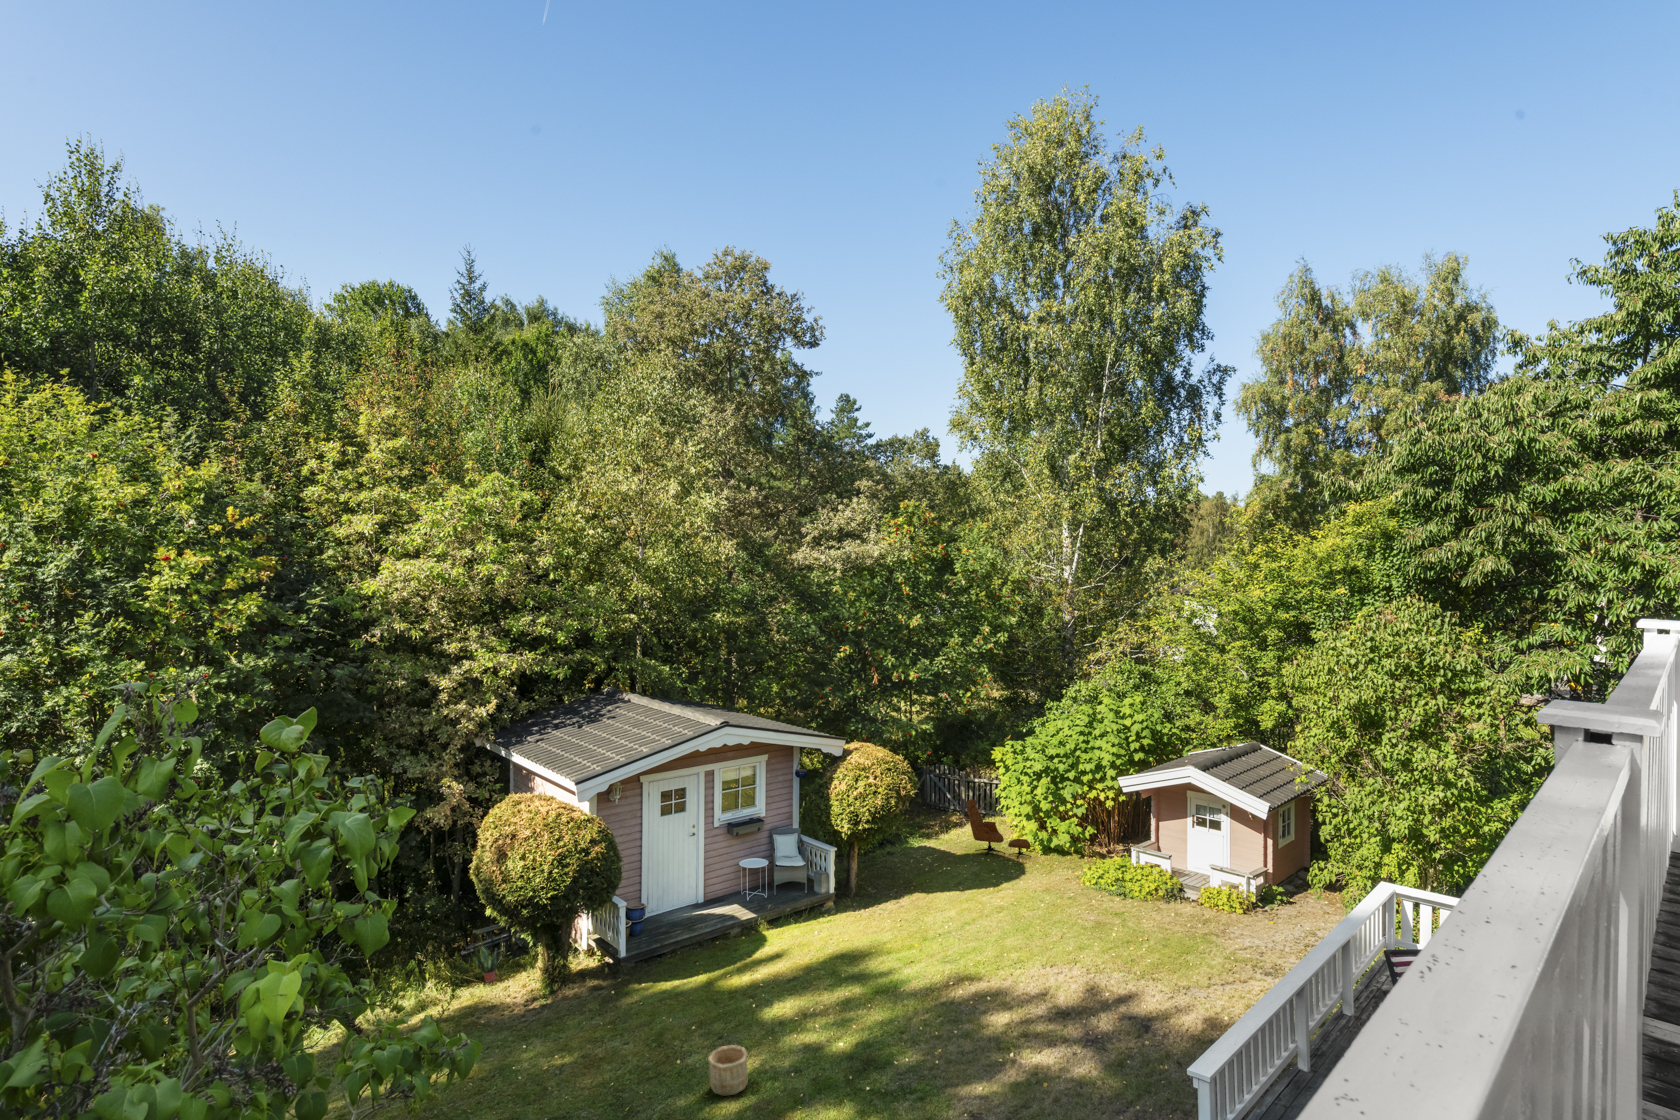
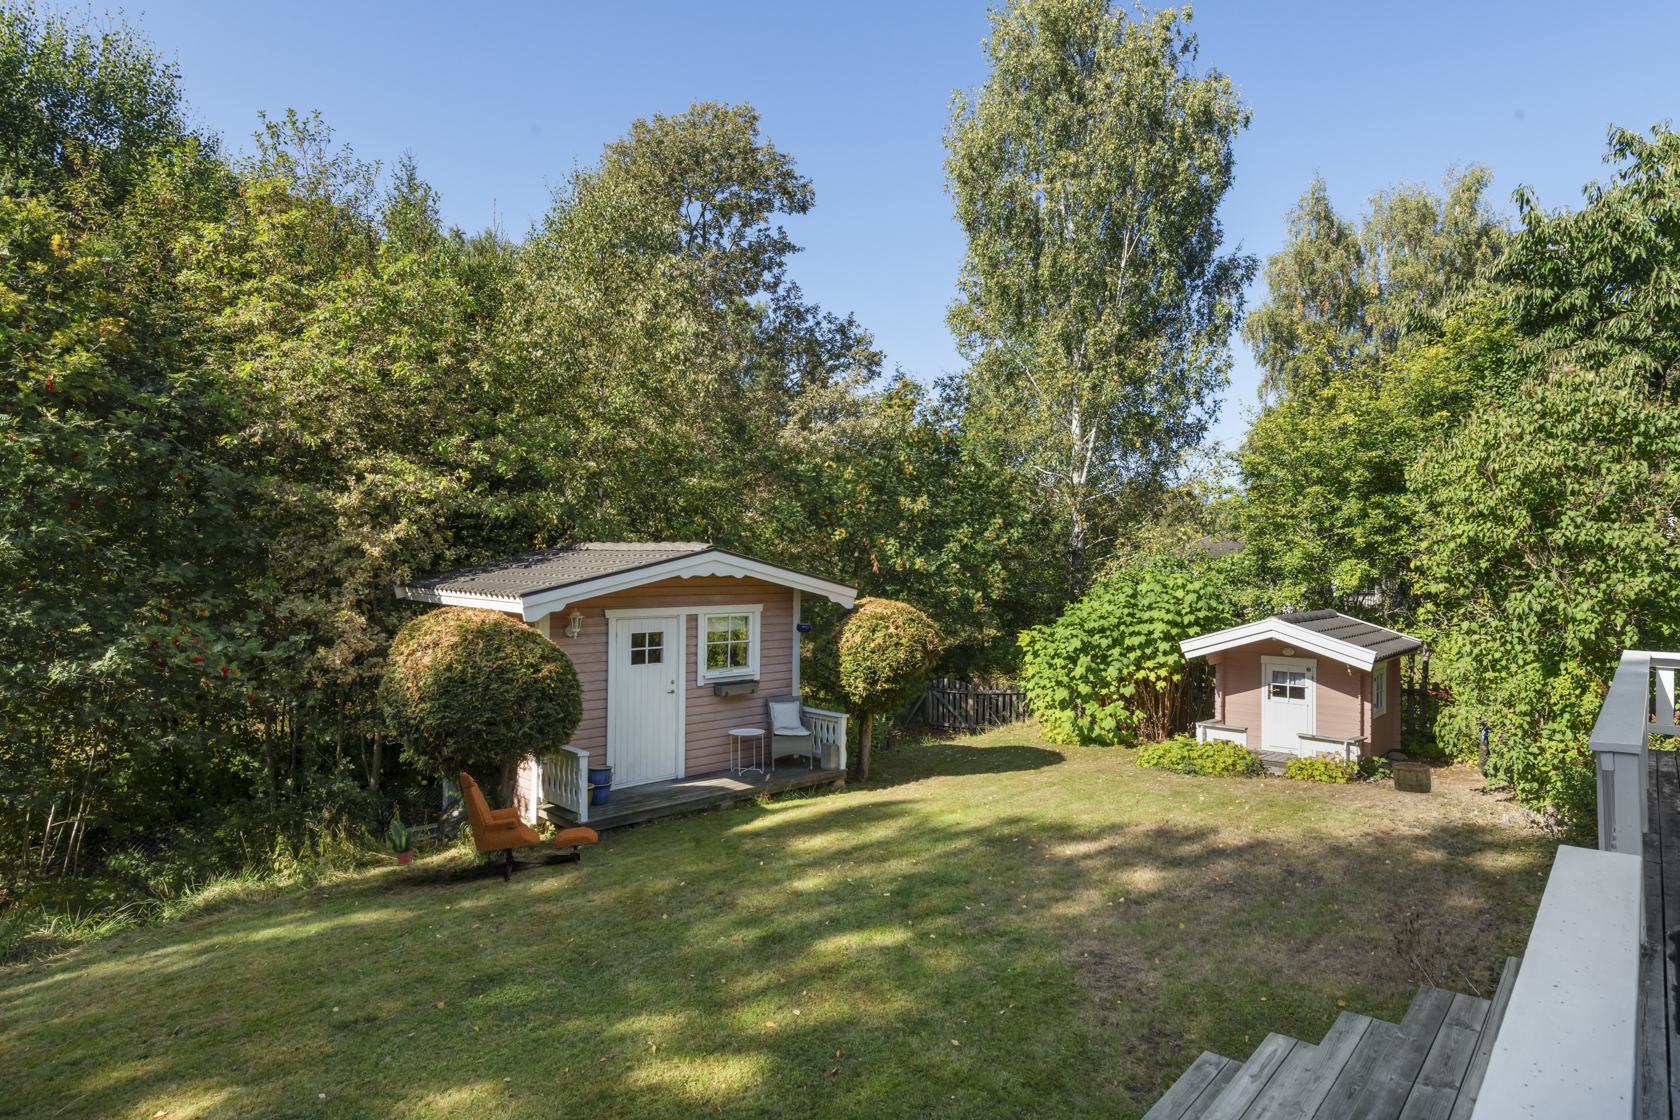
lounge chair: present [966,799,1031,859] -> present [460,770,598,880]
wooden bucket: present [708,1045,748,1096] -> present [1391,762,1431,793]

